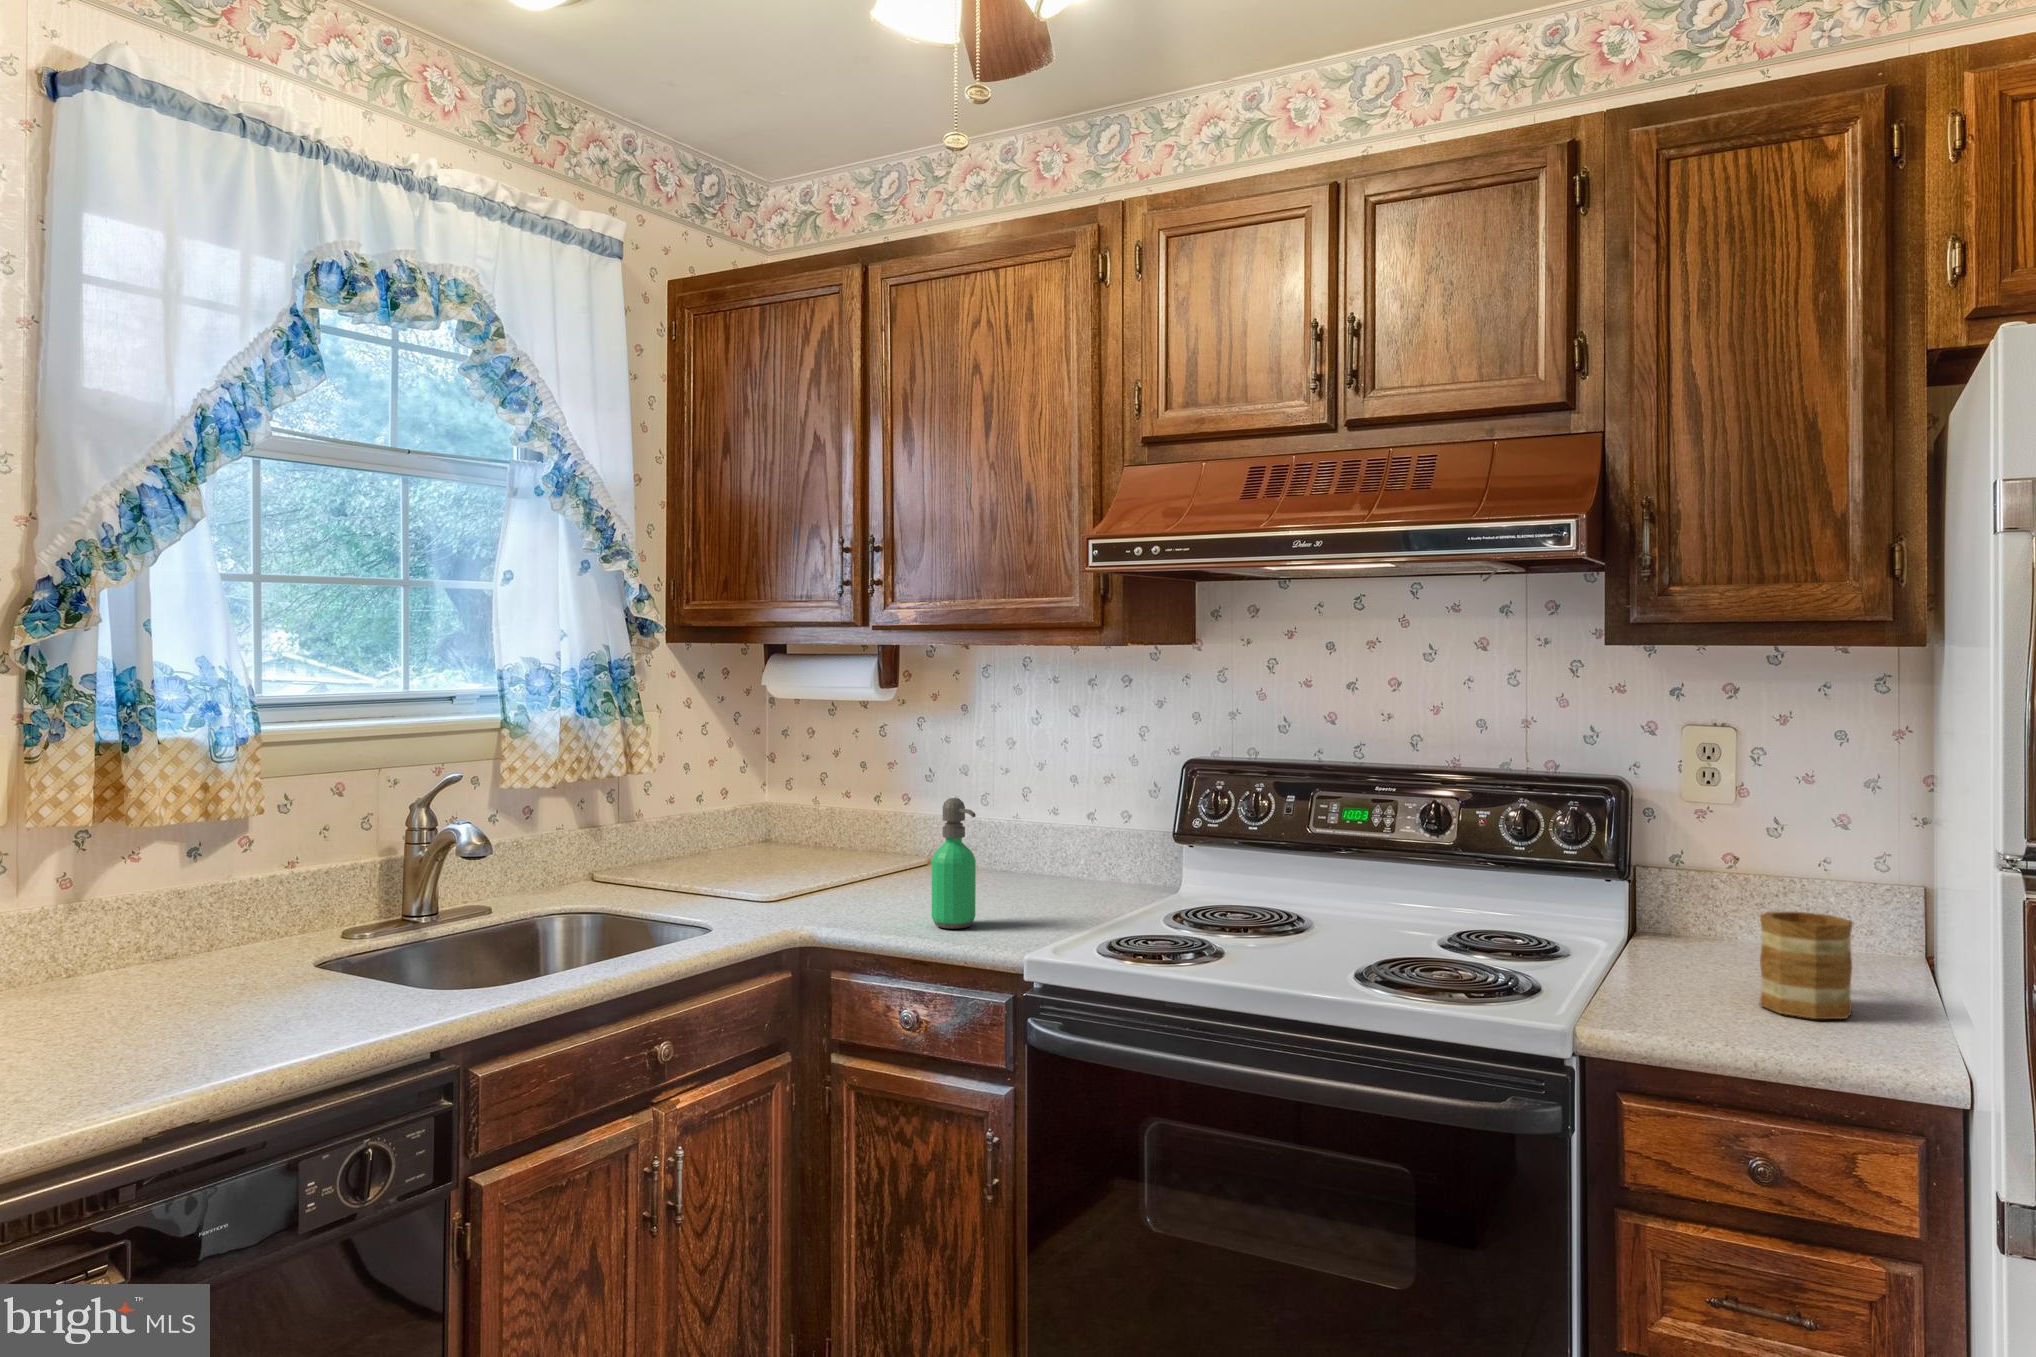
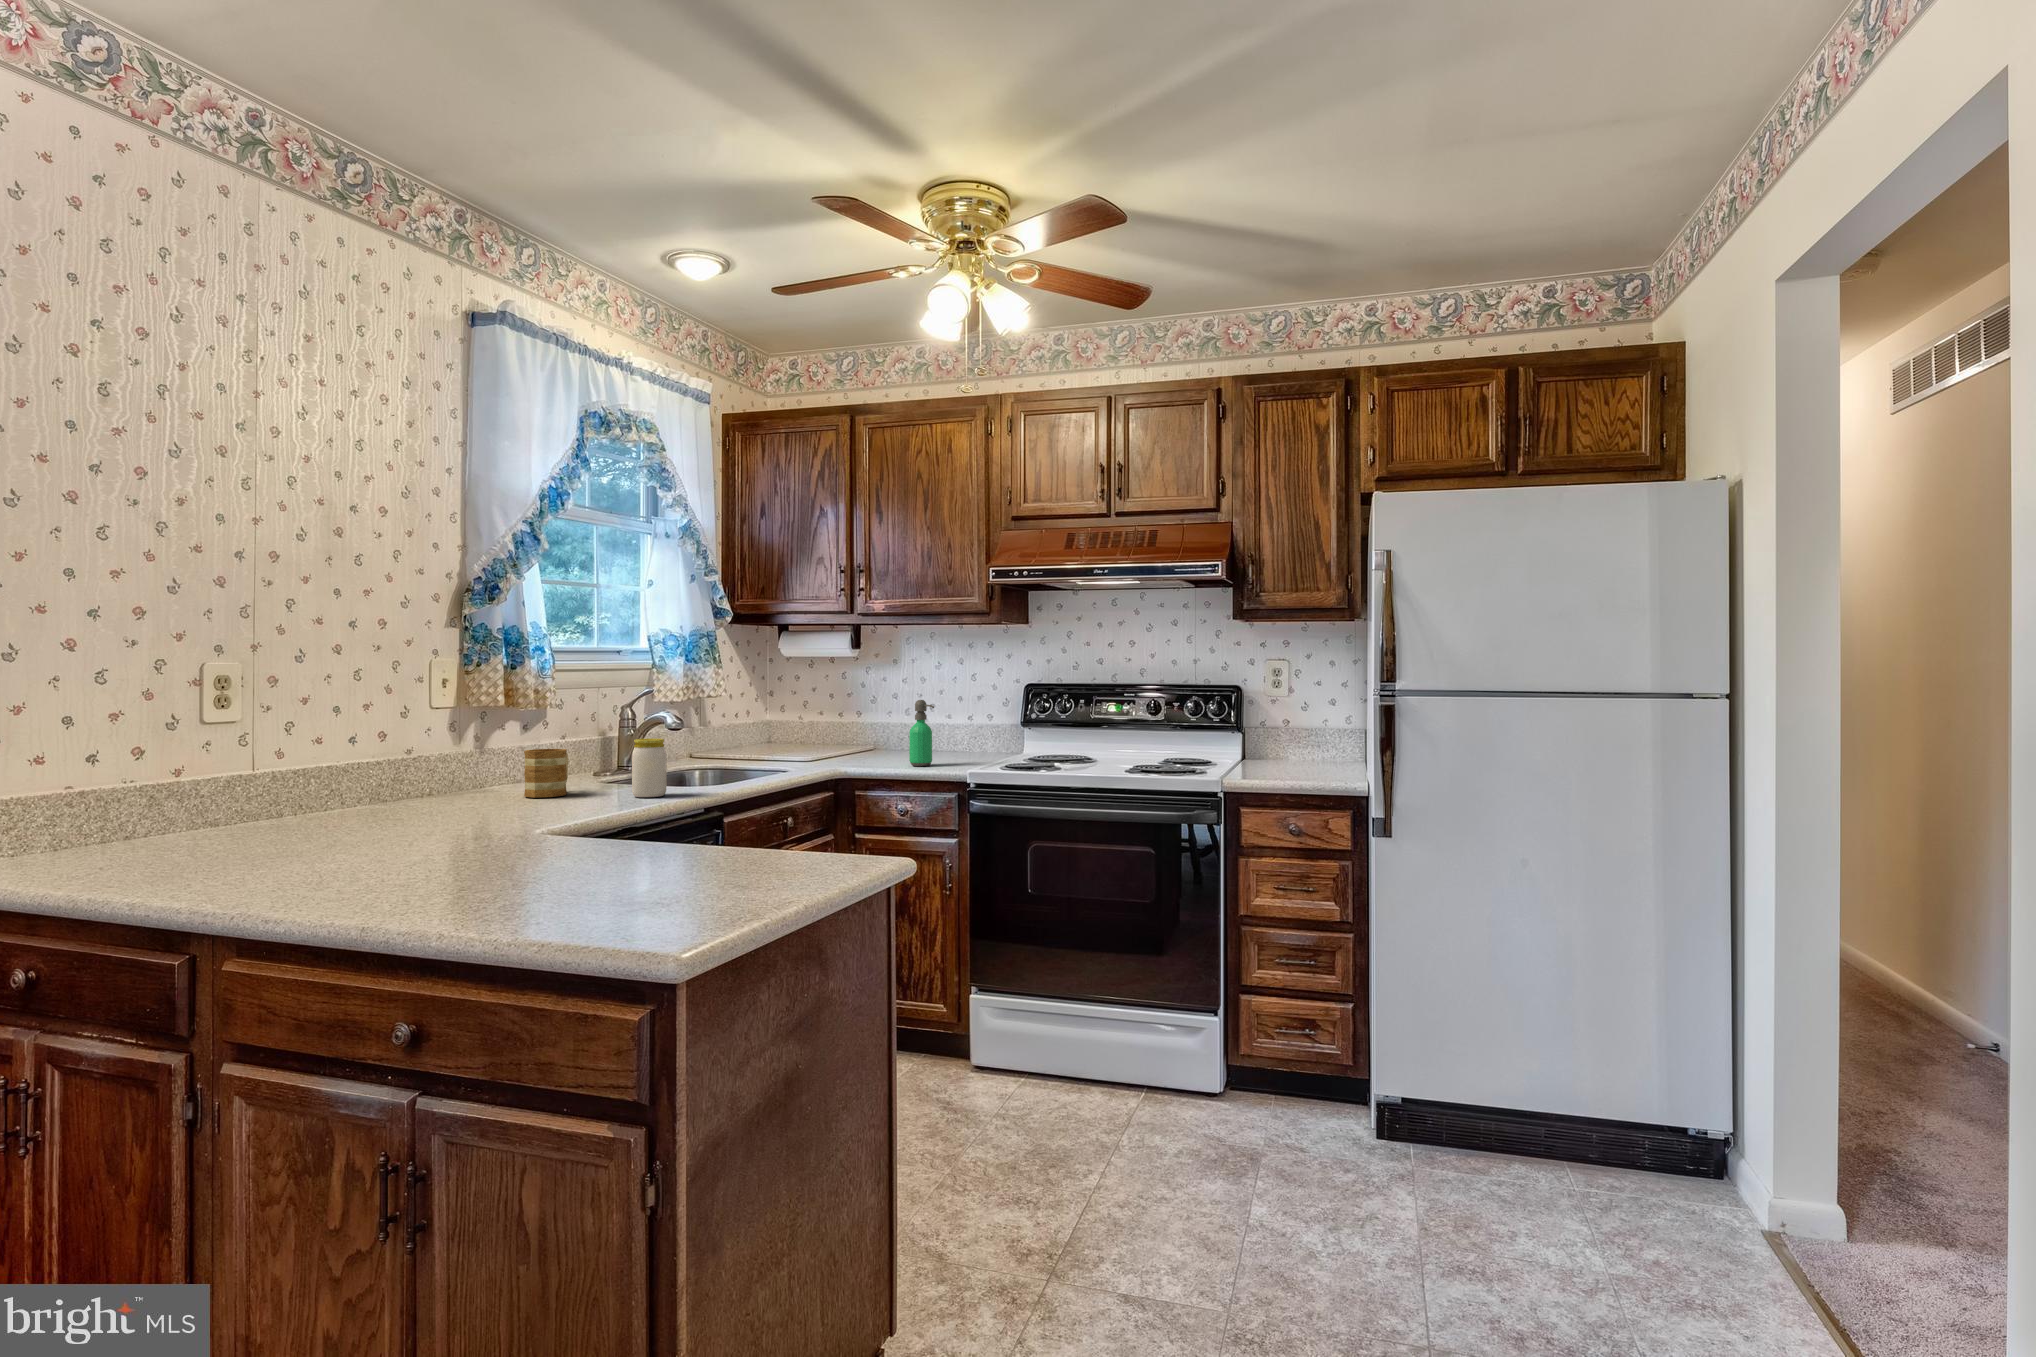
jar: none [279,900,354,1027] -> present [632,738,667,797]
mug: present [1760,911,1852,1019] -> present [524,749,568,798]

